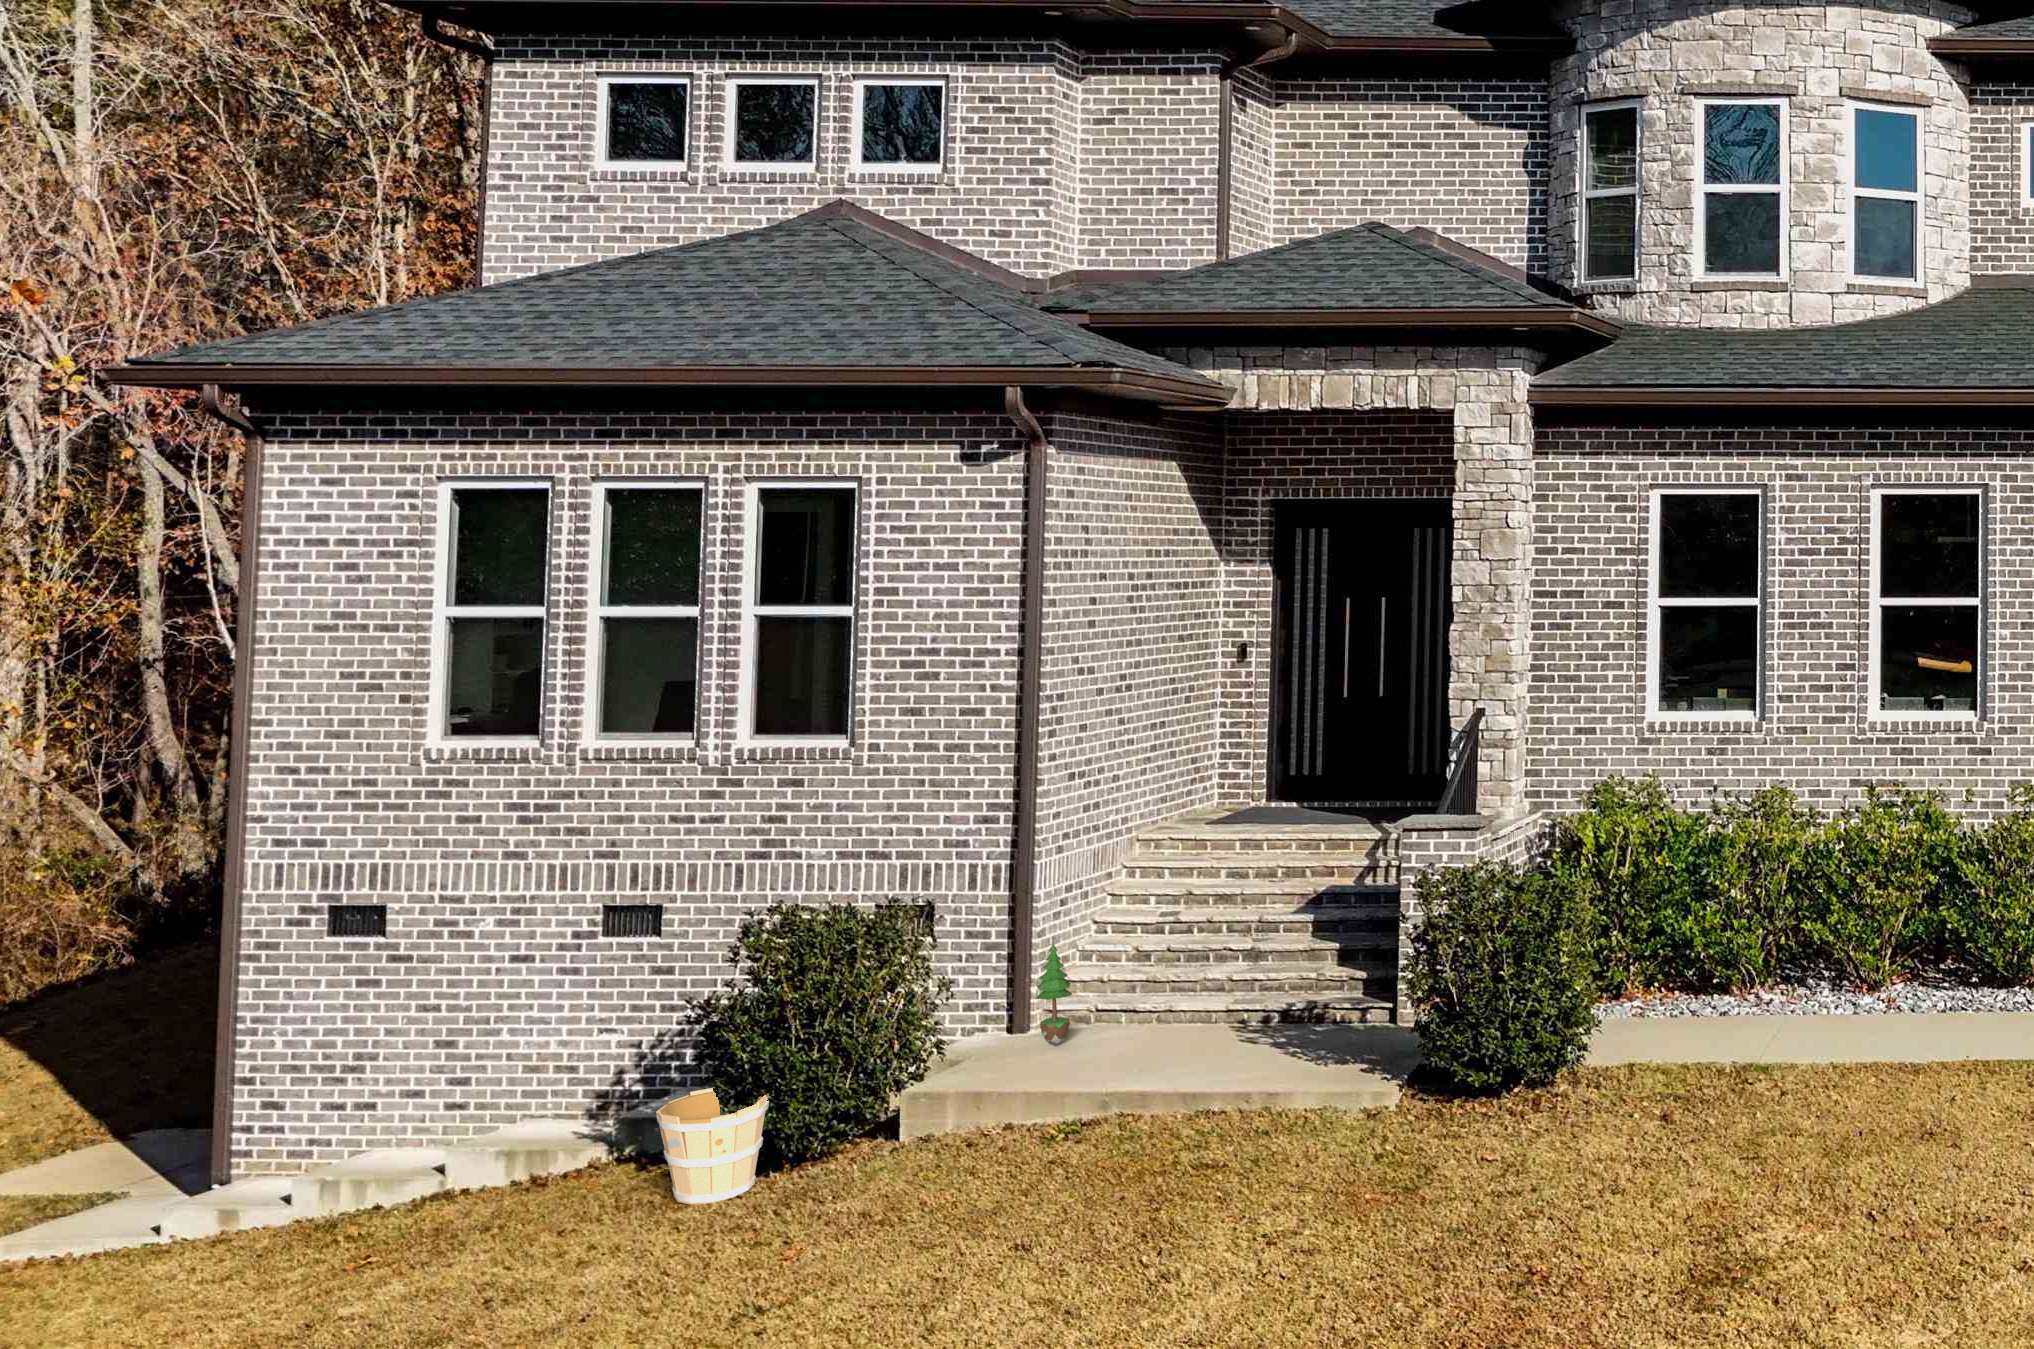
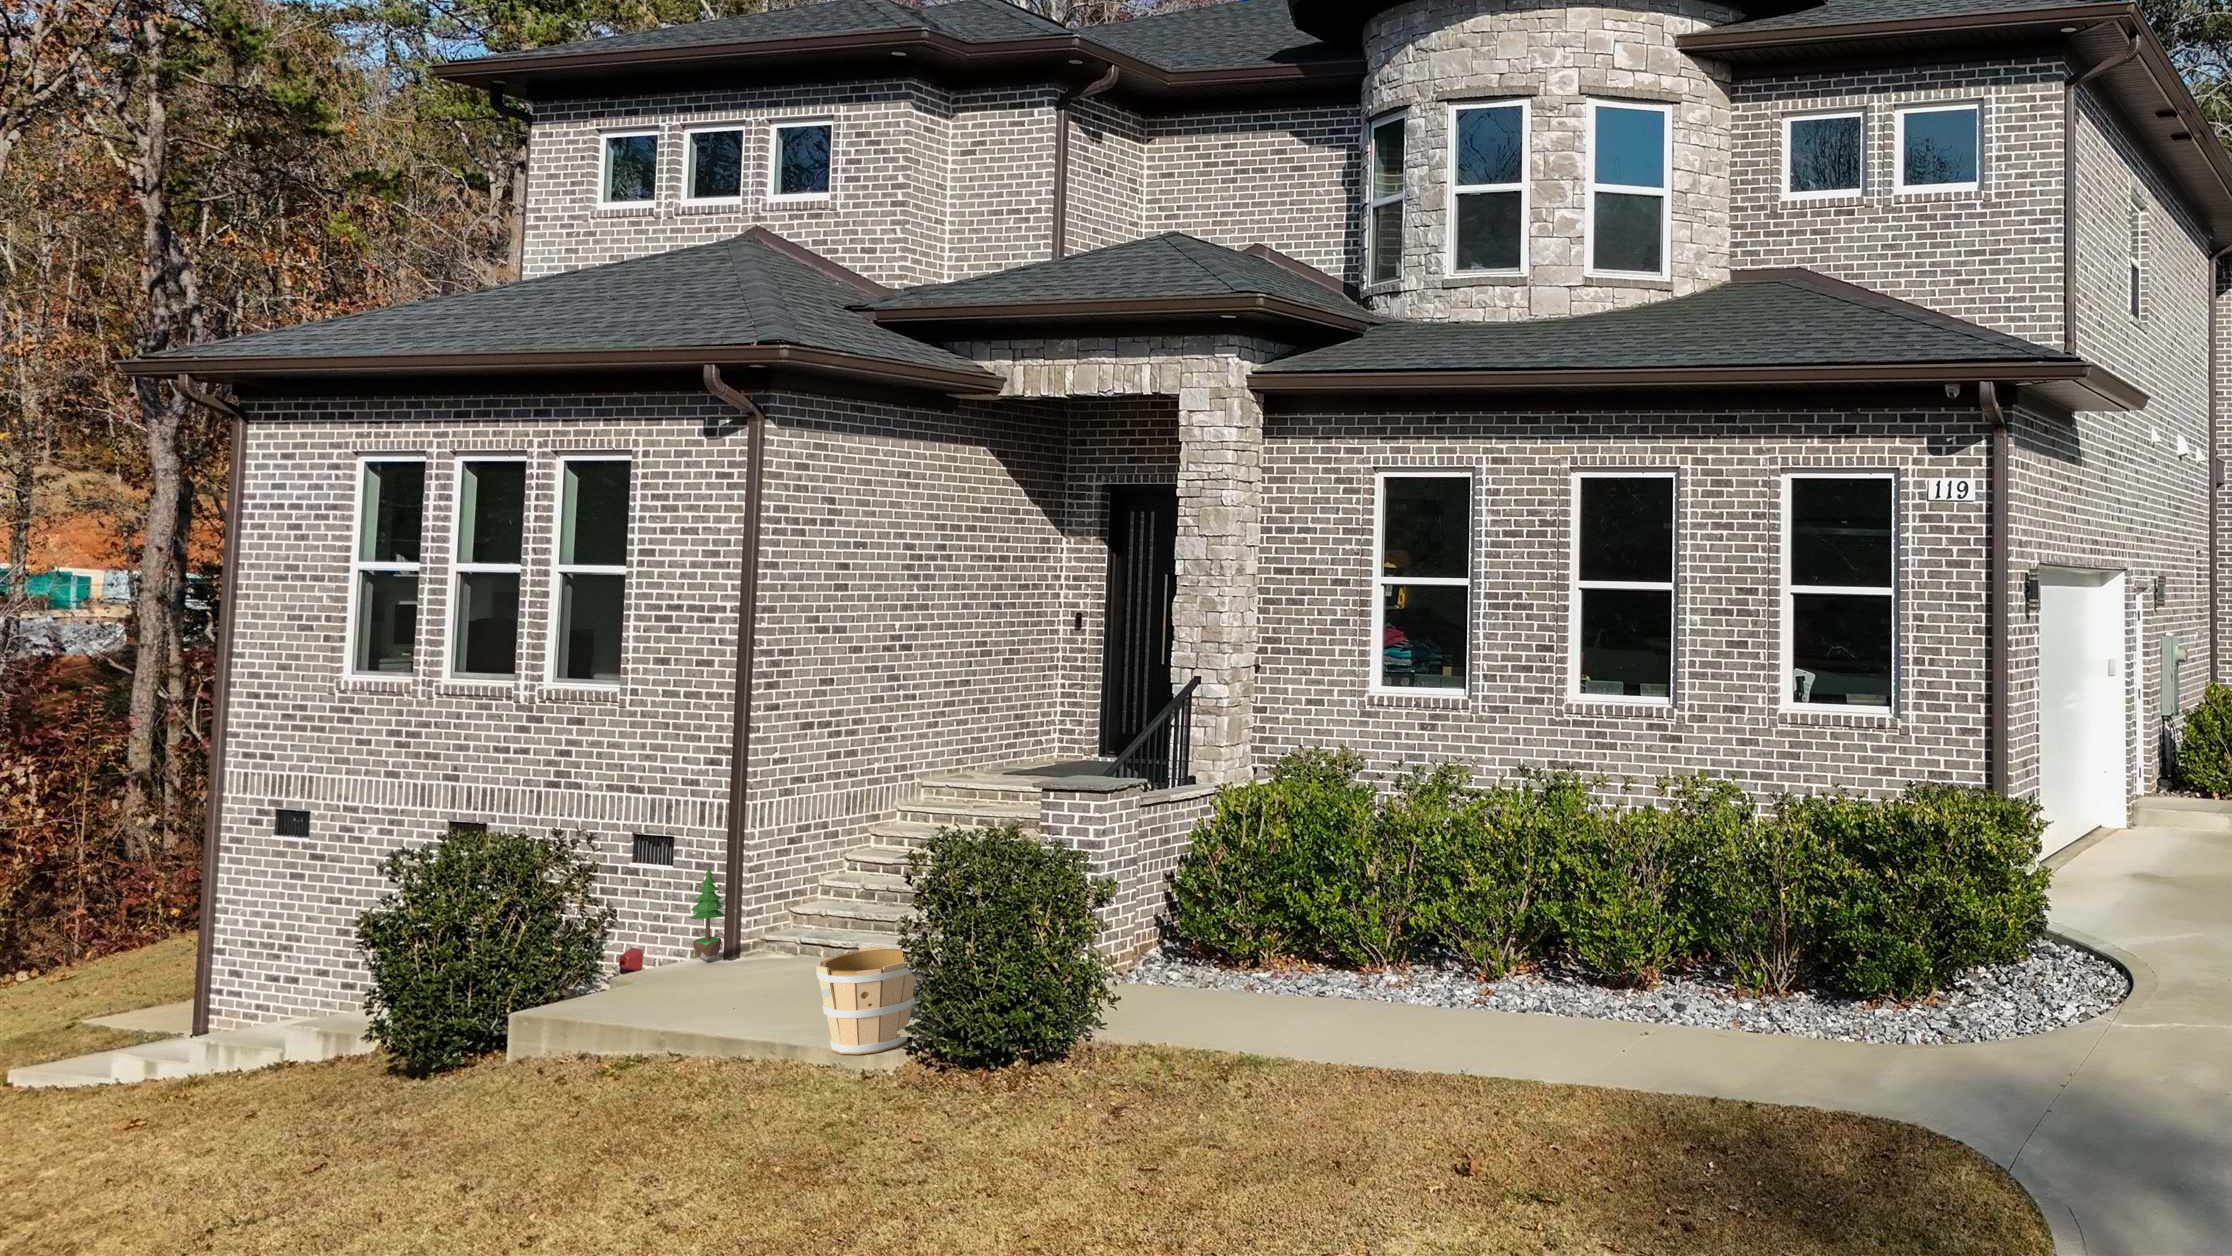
wooden bucket: present [656,1088,769,1205] -> present [816,946,916,1055]

